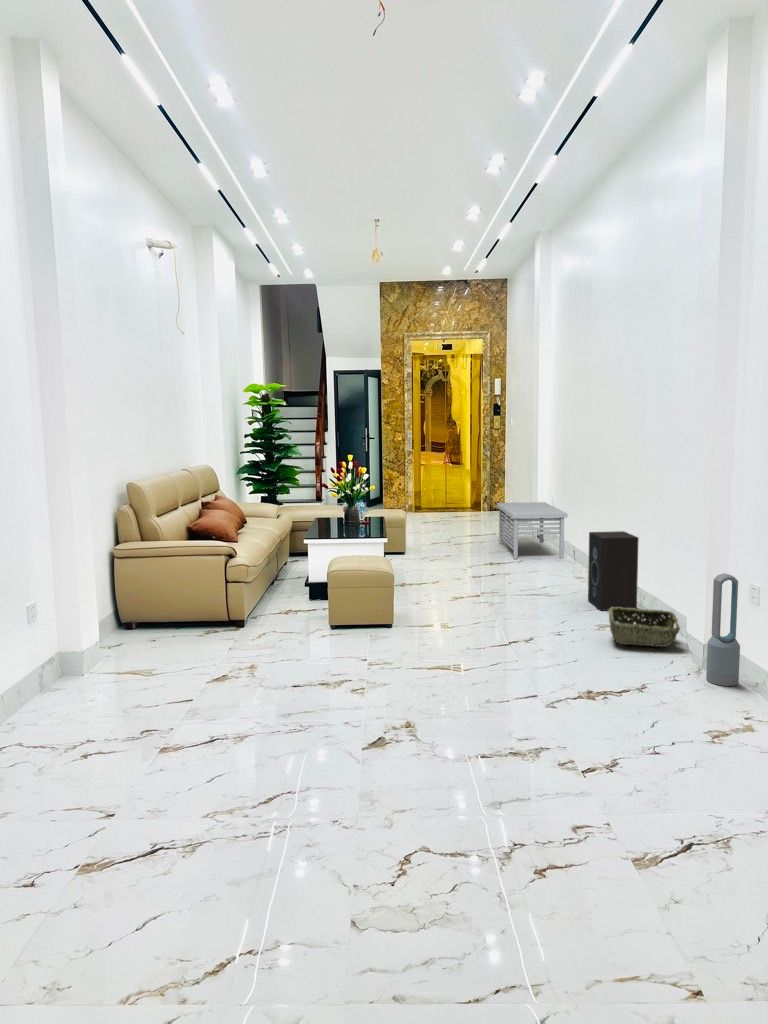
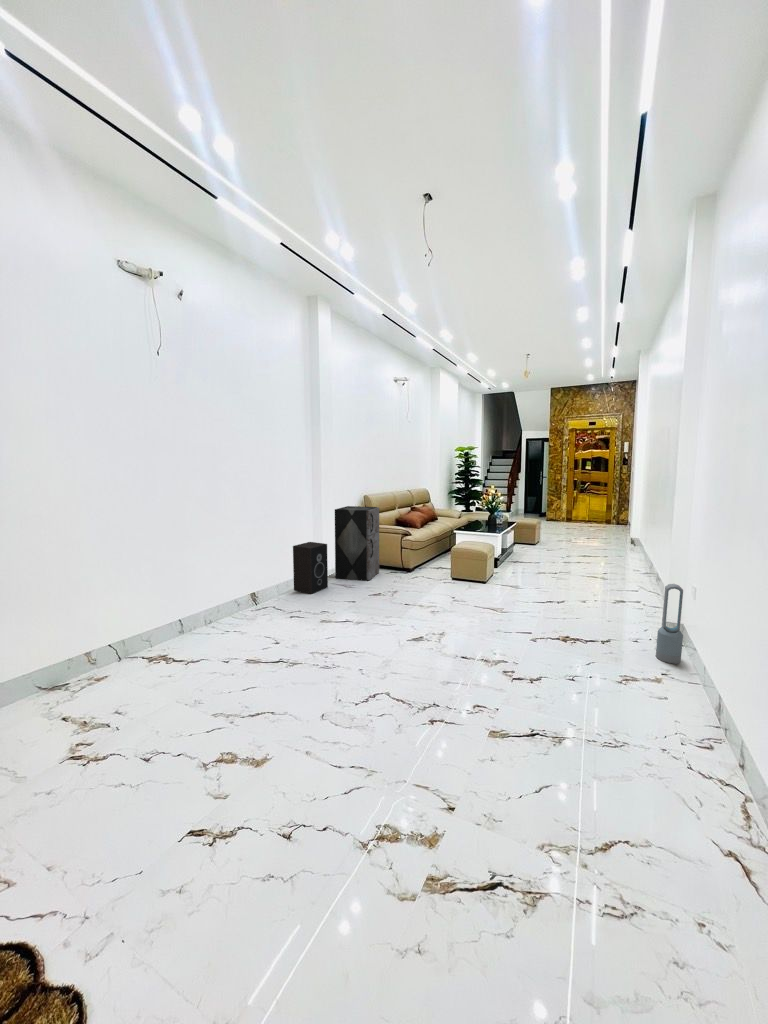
storage cabinet: none [93,502,186,661] -> present [335,506,379,581]
storage bench: present [497,502,568,559] -> none [601,522,643,563]
speaker: present [588,531,639,611] -> present [293,542,328,594]
woven basket: present [609,607,680,647] -> none [608,596,662,629]

